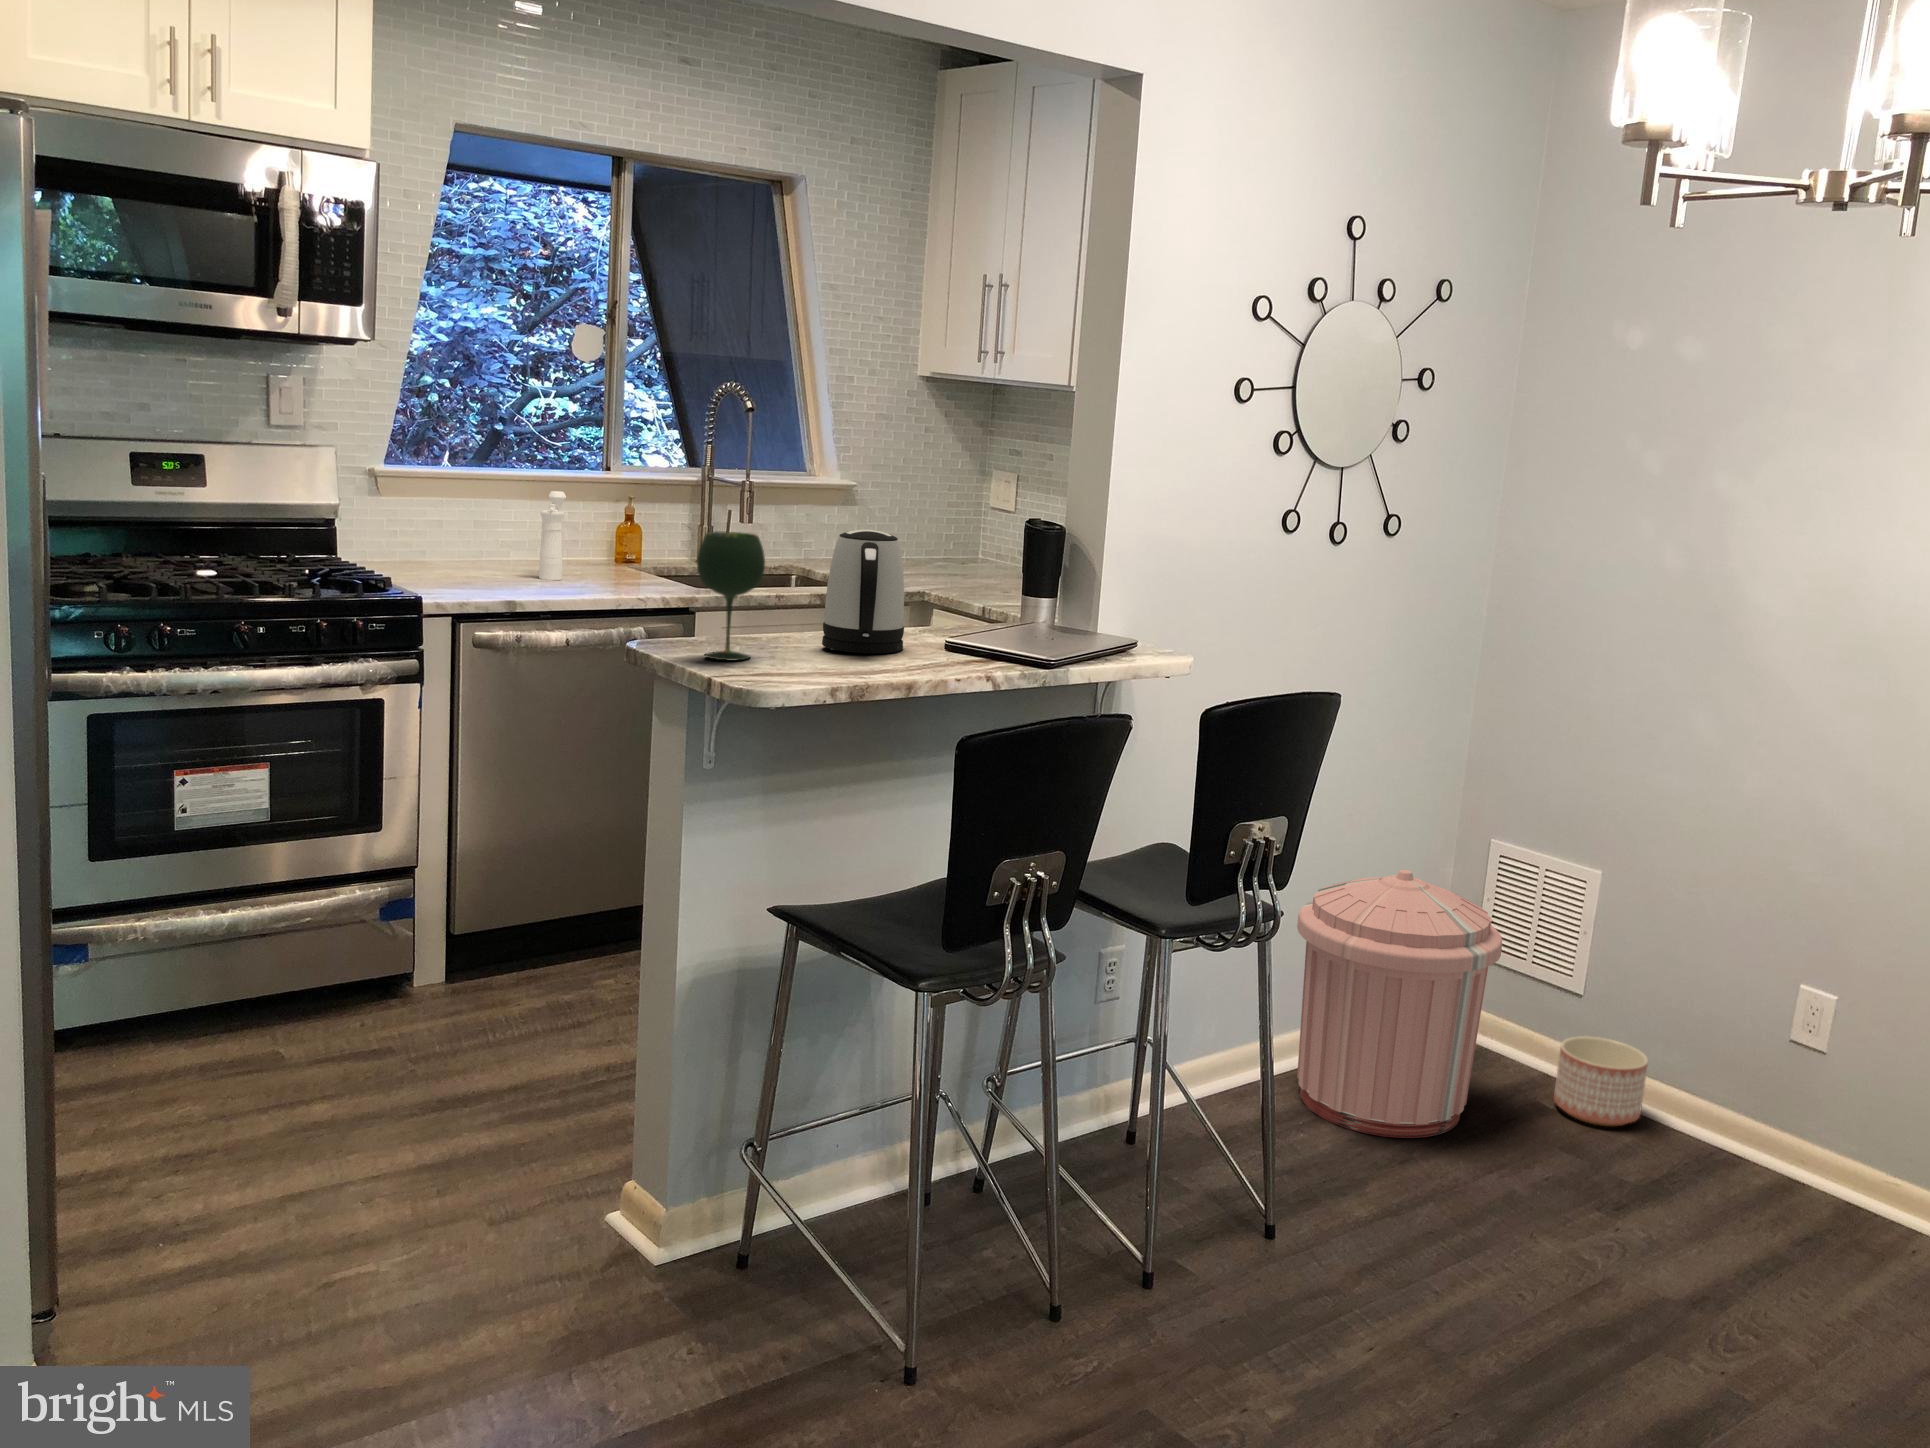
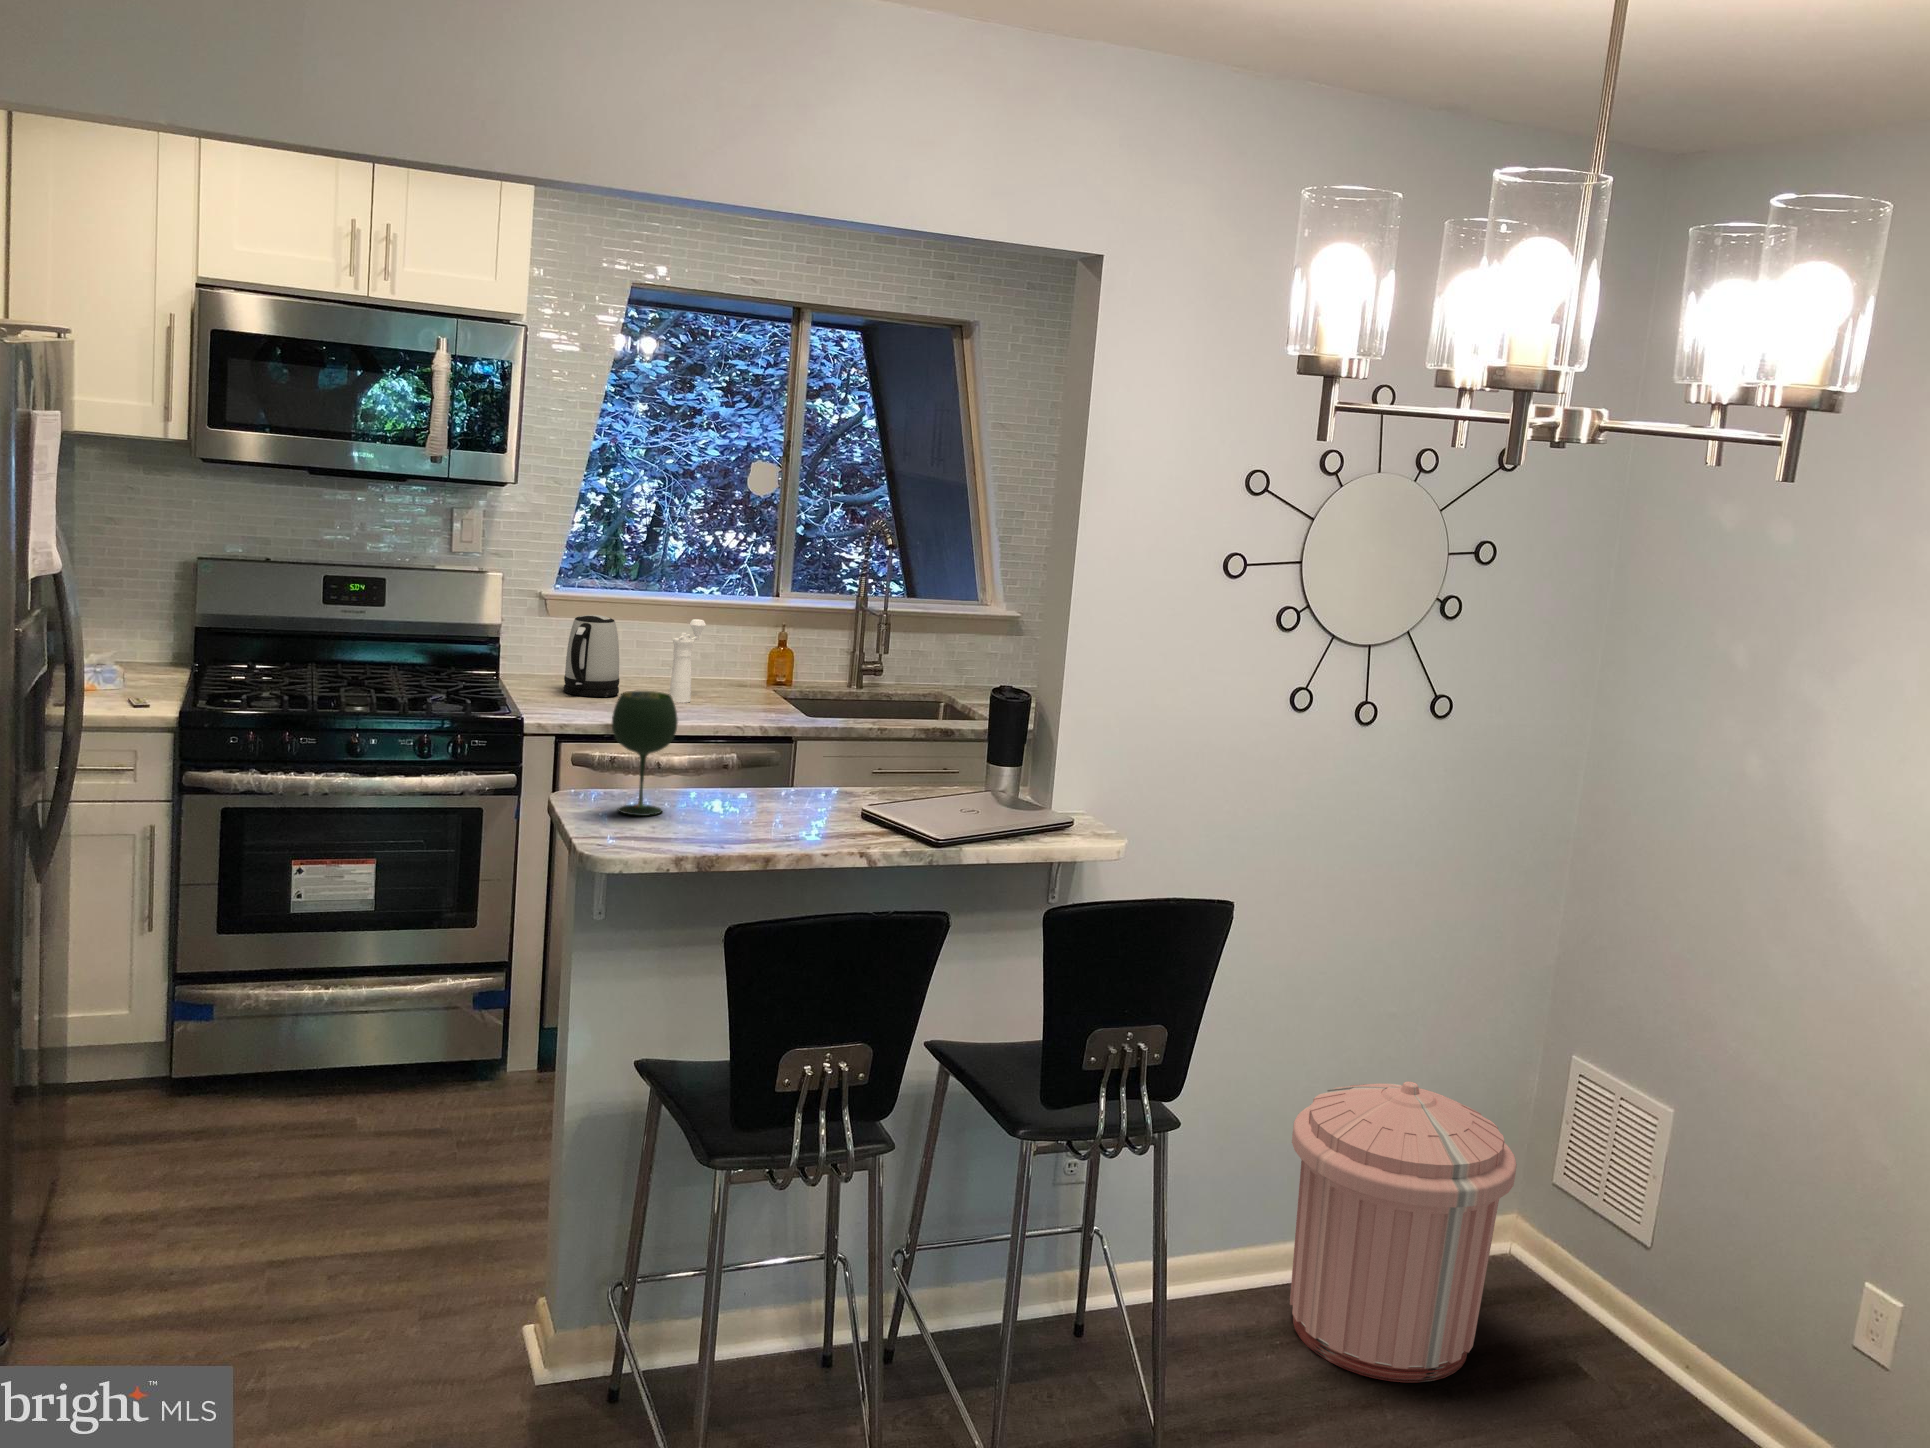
kettle: present [822,530,904,653] -> present [564,615,619,697]
planter: present [1554,1036,1648,1126] -> none [1589,1293,1699,1407]

